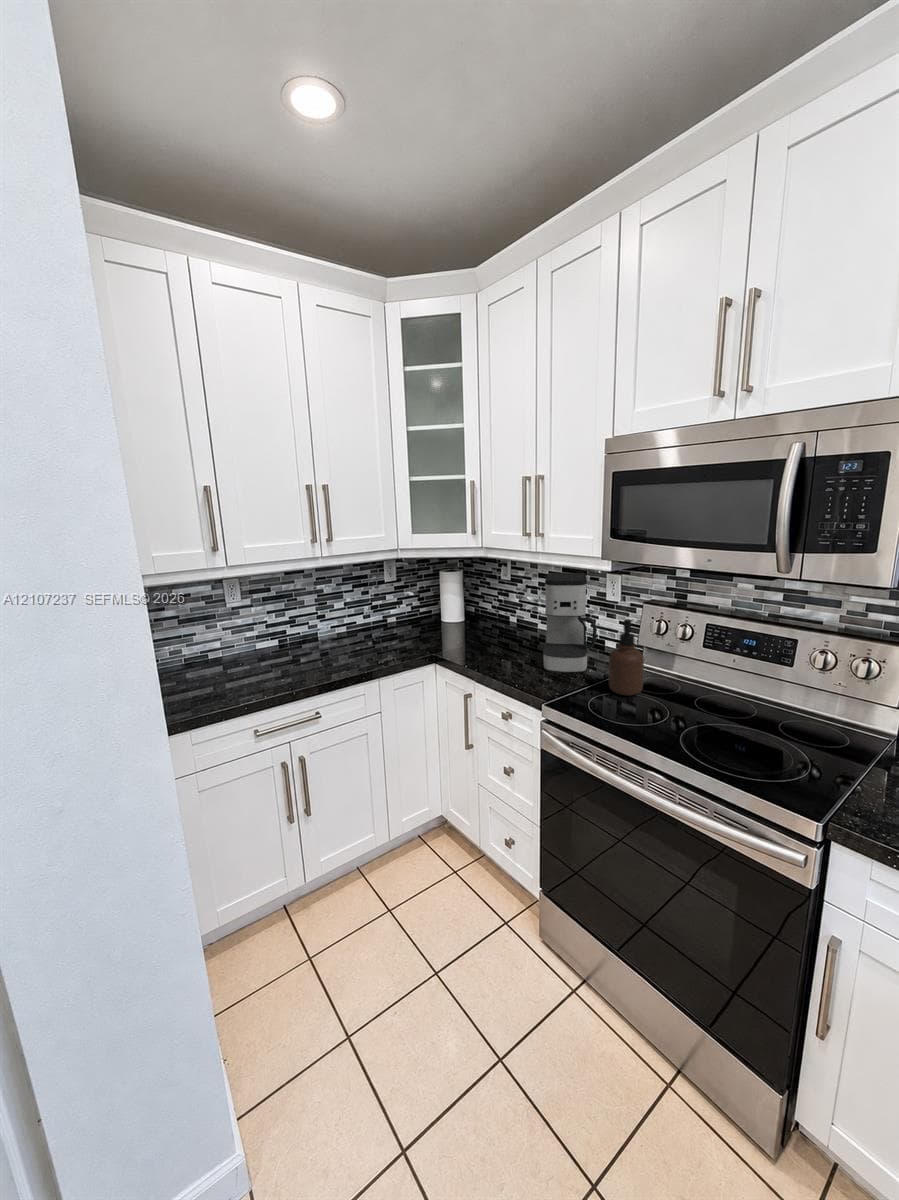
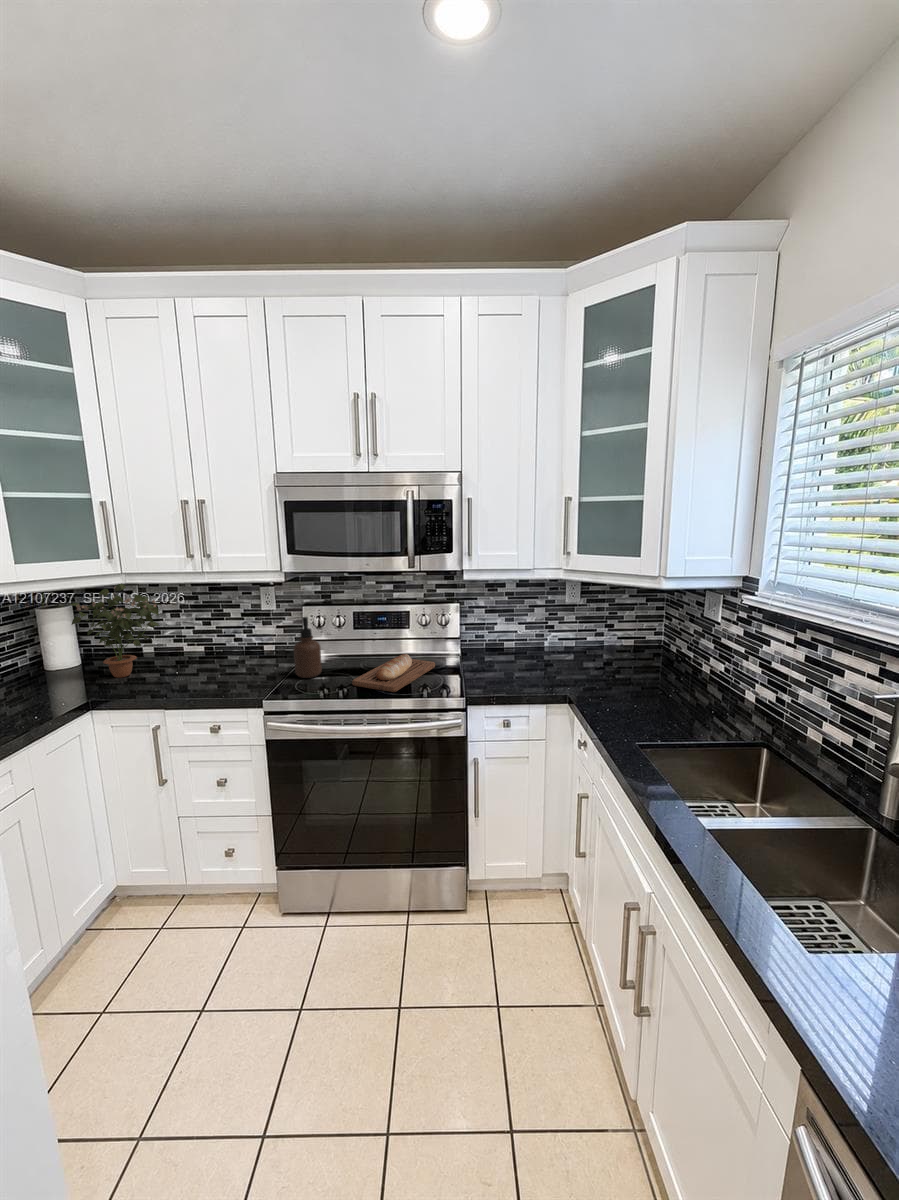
potted plant: none [456,557,517,641] -> present [70,584,160,678]
coffee maker: present [543,573,597,673] -> none [208,588,267,680]
bread loaf: none [662,704,826,761] -> present [352,654,435,692]

